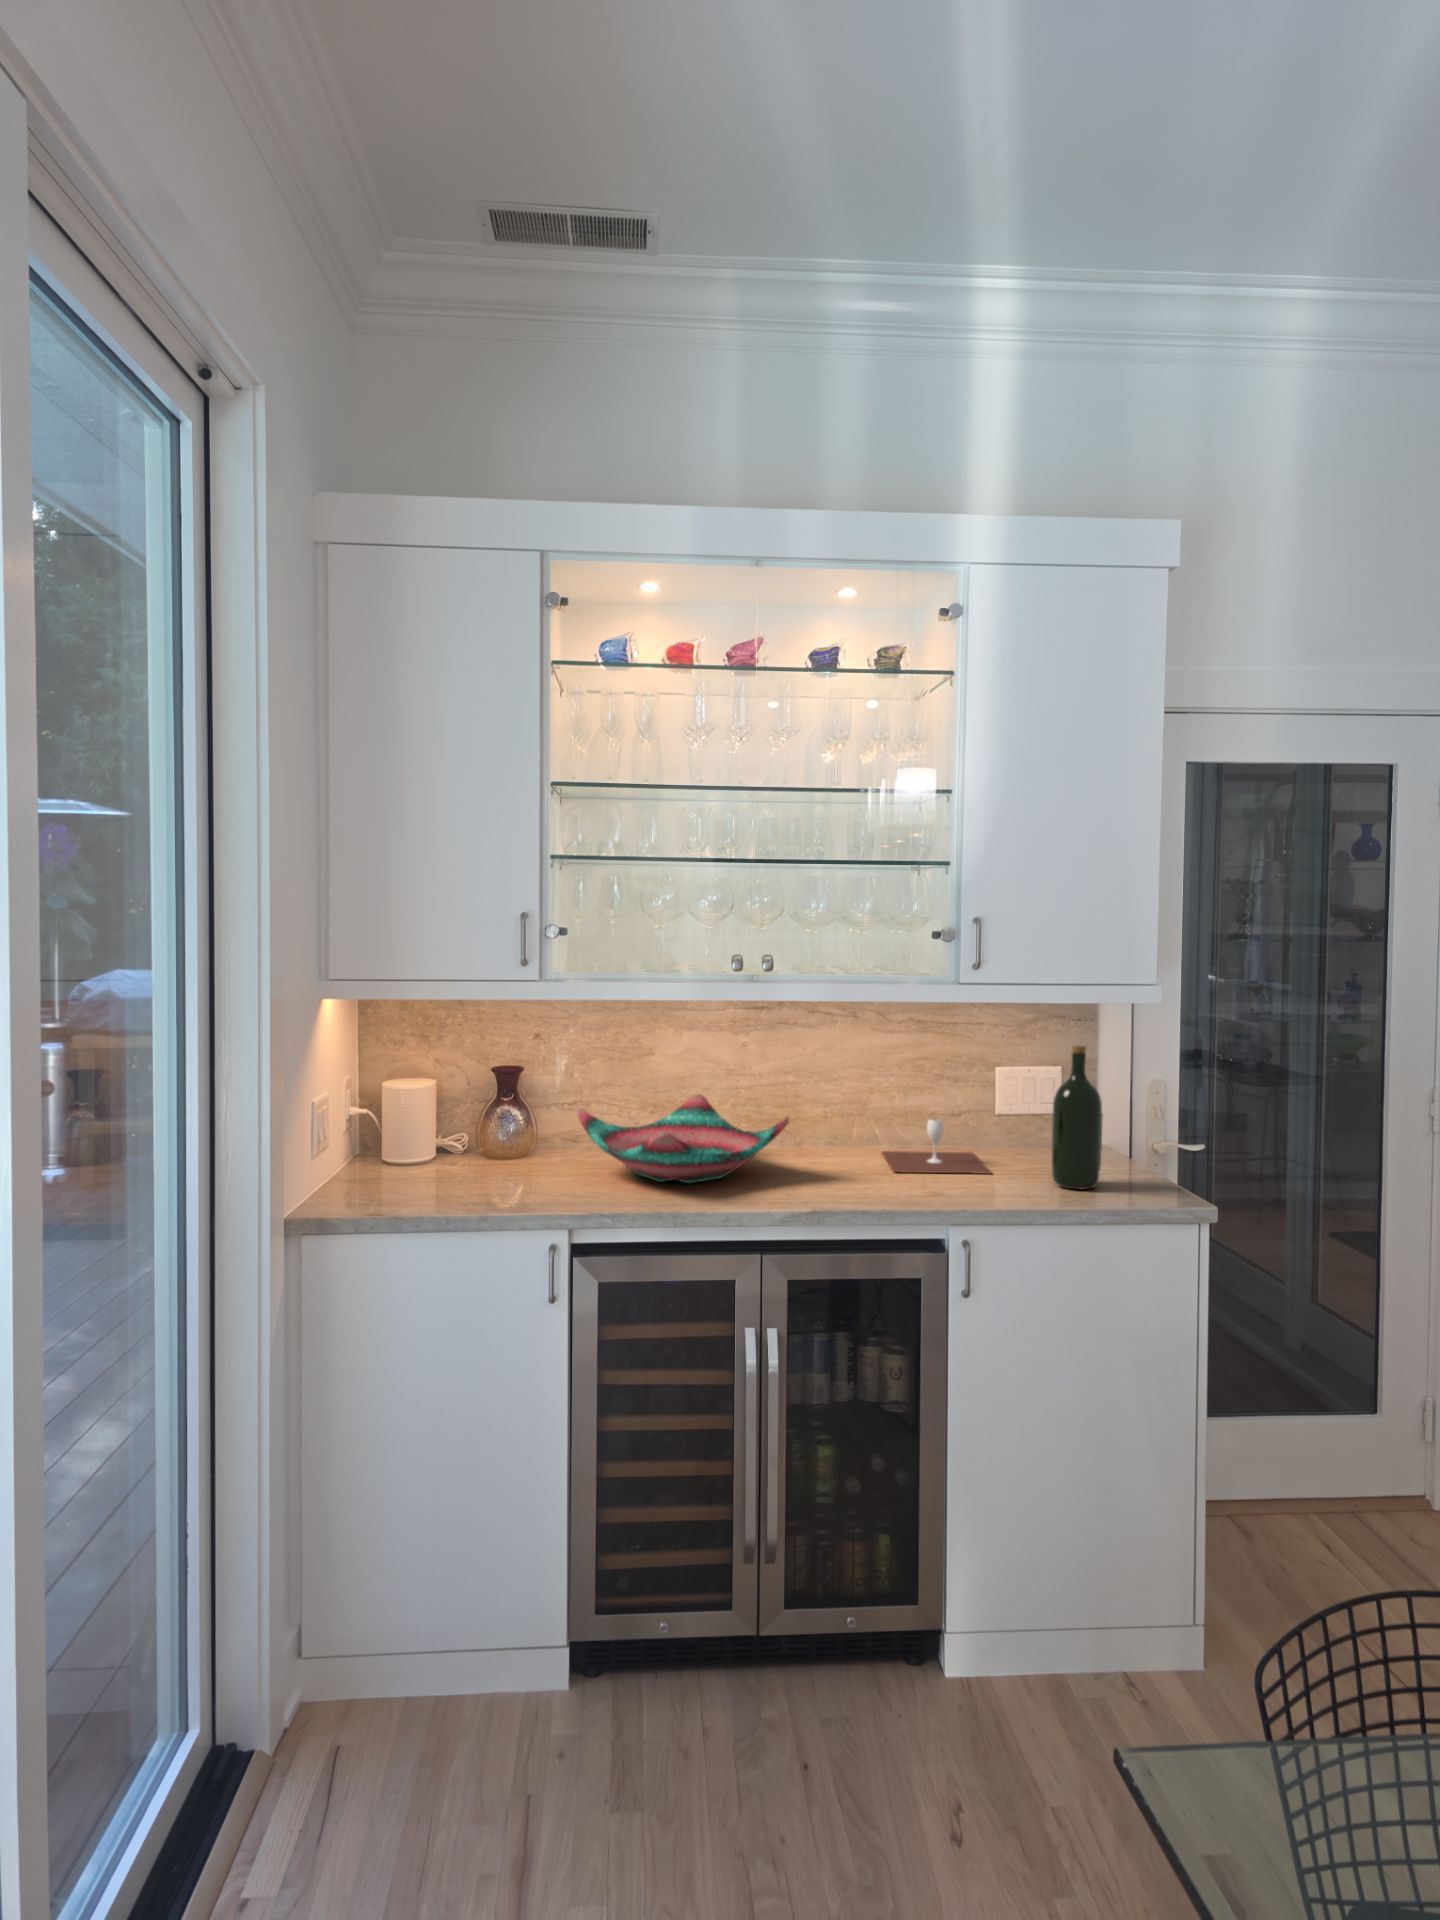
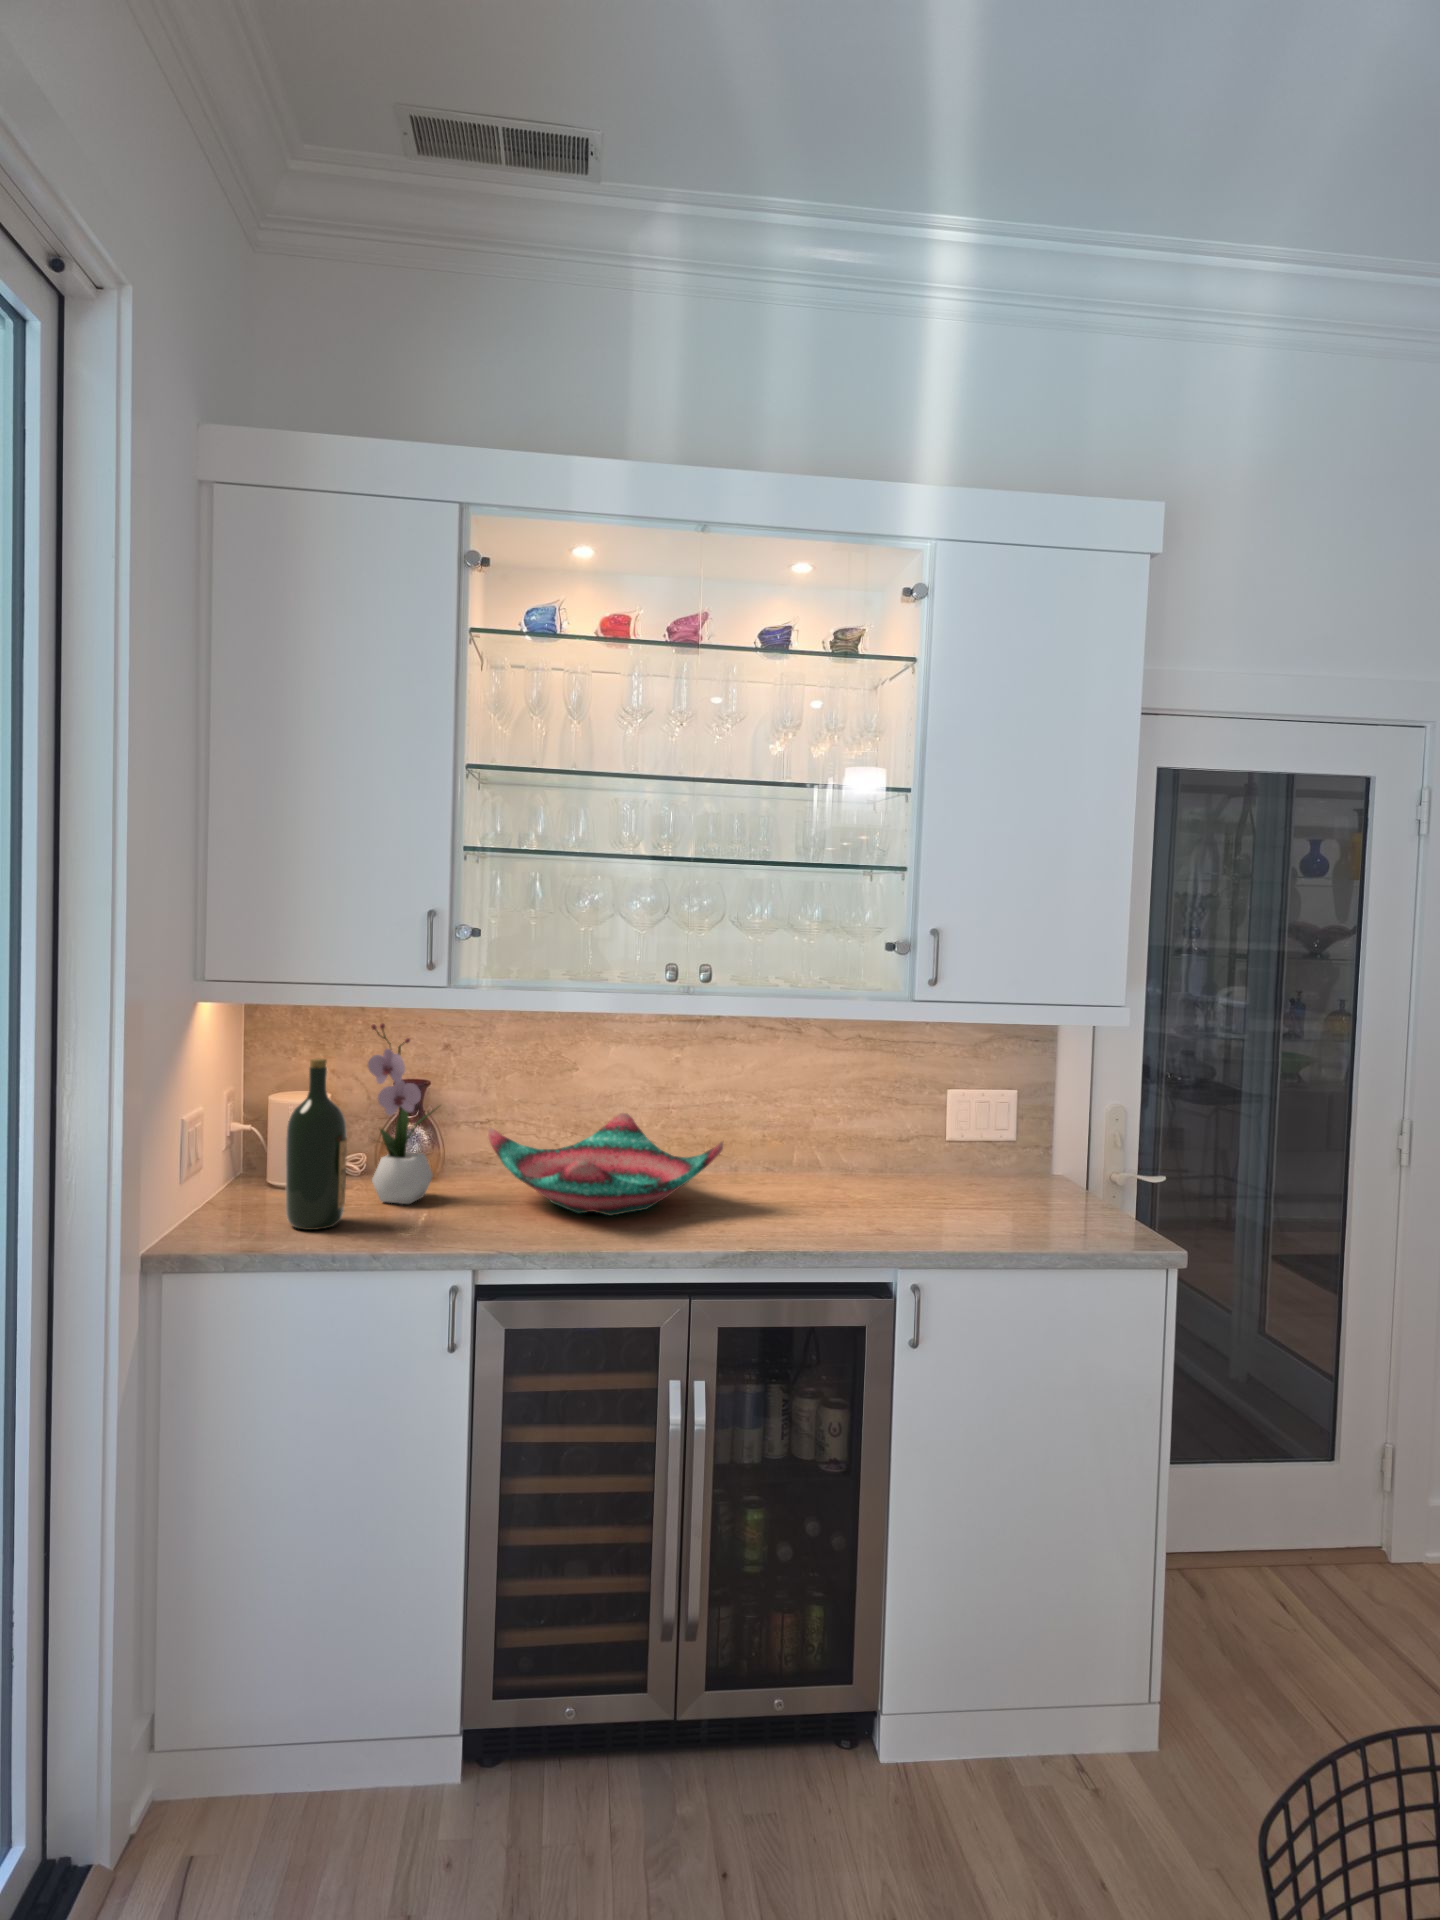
flower arrangement: none [470,1015,535,1176] -> present [368,1023,437,1204]
wine bottle: present [1052,1045,1103,1190] -> present [286,1058,347,1230]
wine glass: present [882,1118,991,1174] -> none [822,1145,943,1208]

